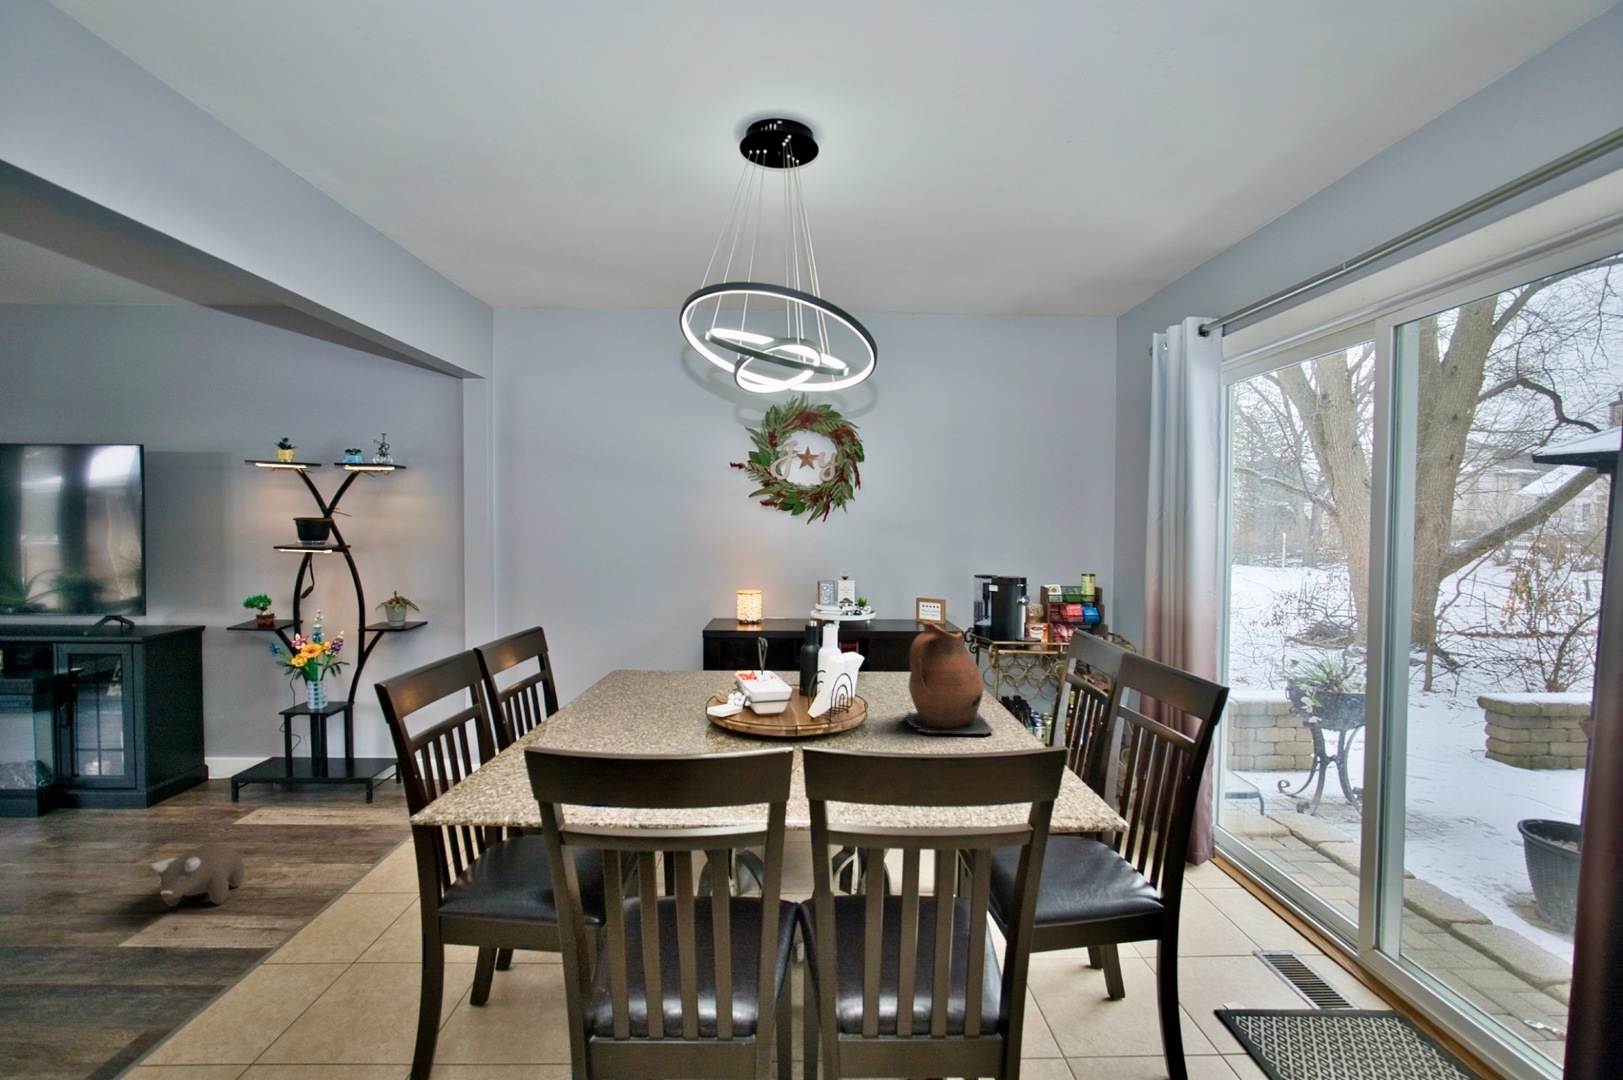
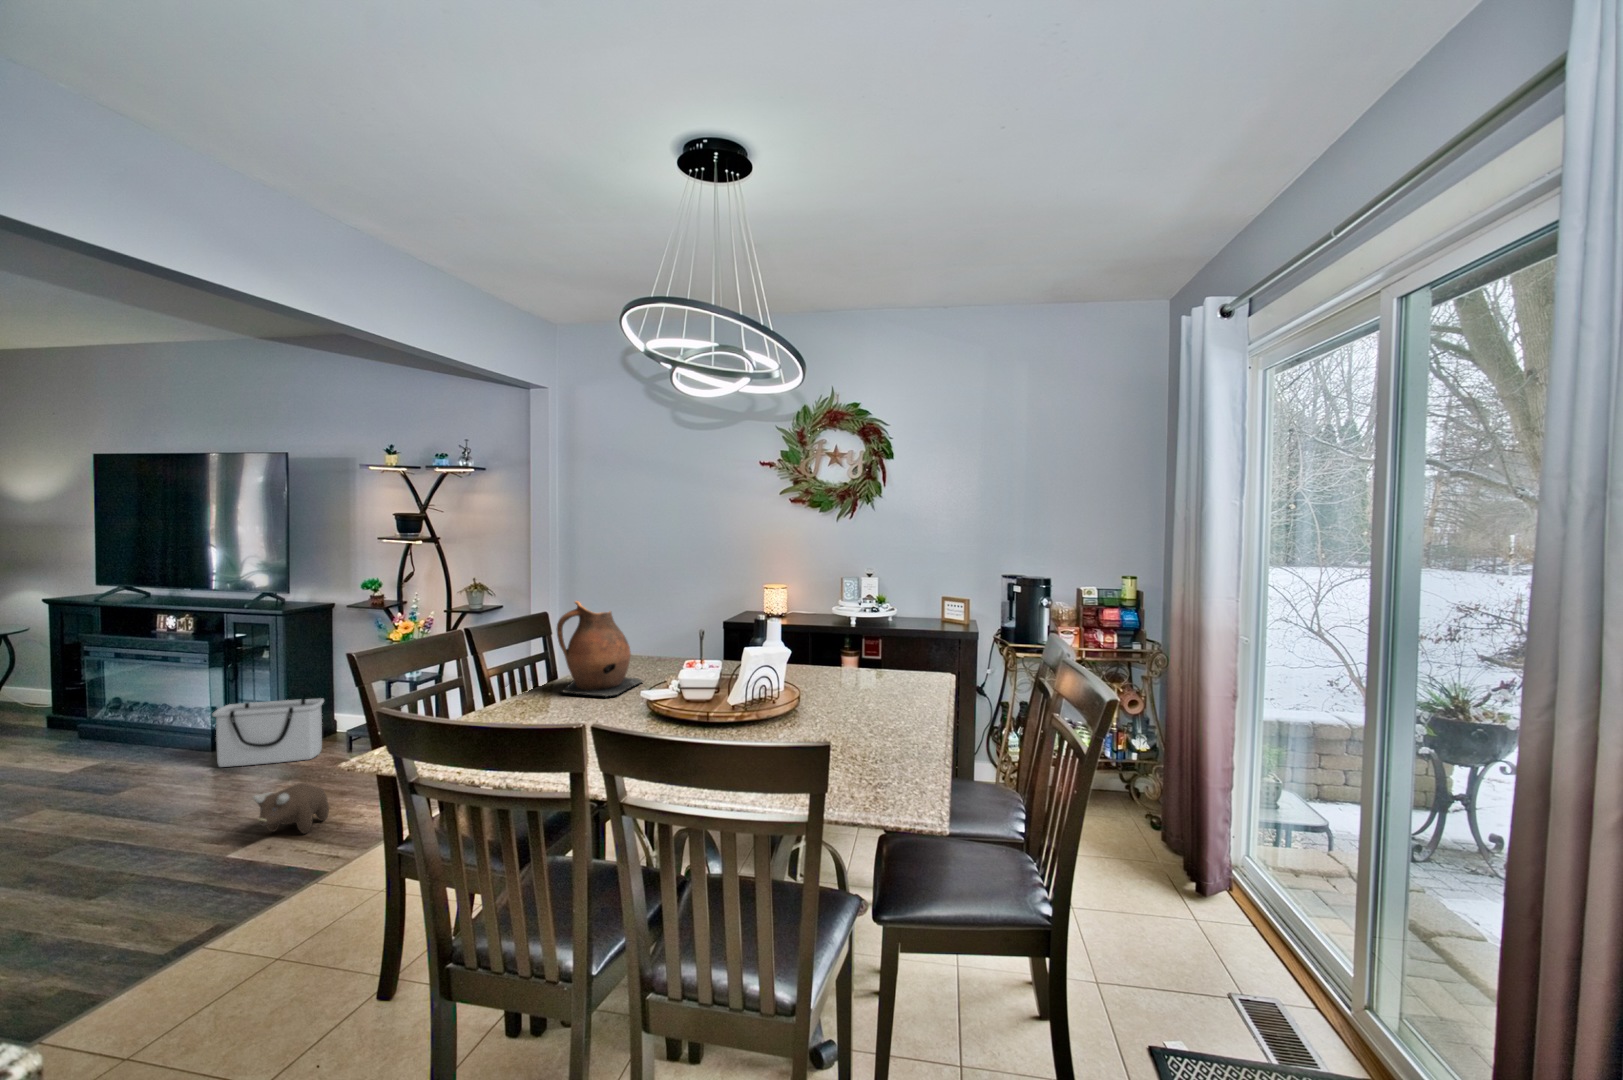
ceramic pitcher: present [905,622,993,735] -> present [557,601,643,697]
storage bin: none [49,741,200,835] -> present [212,698,324,767]

